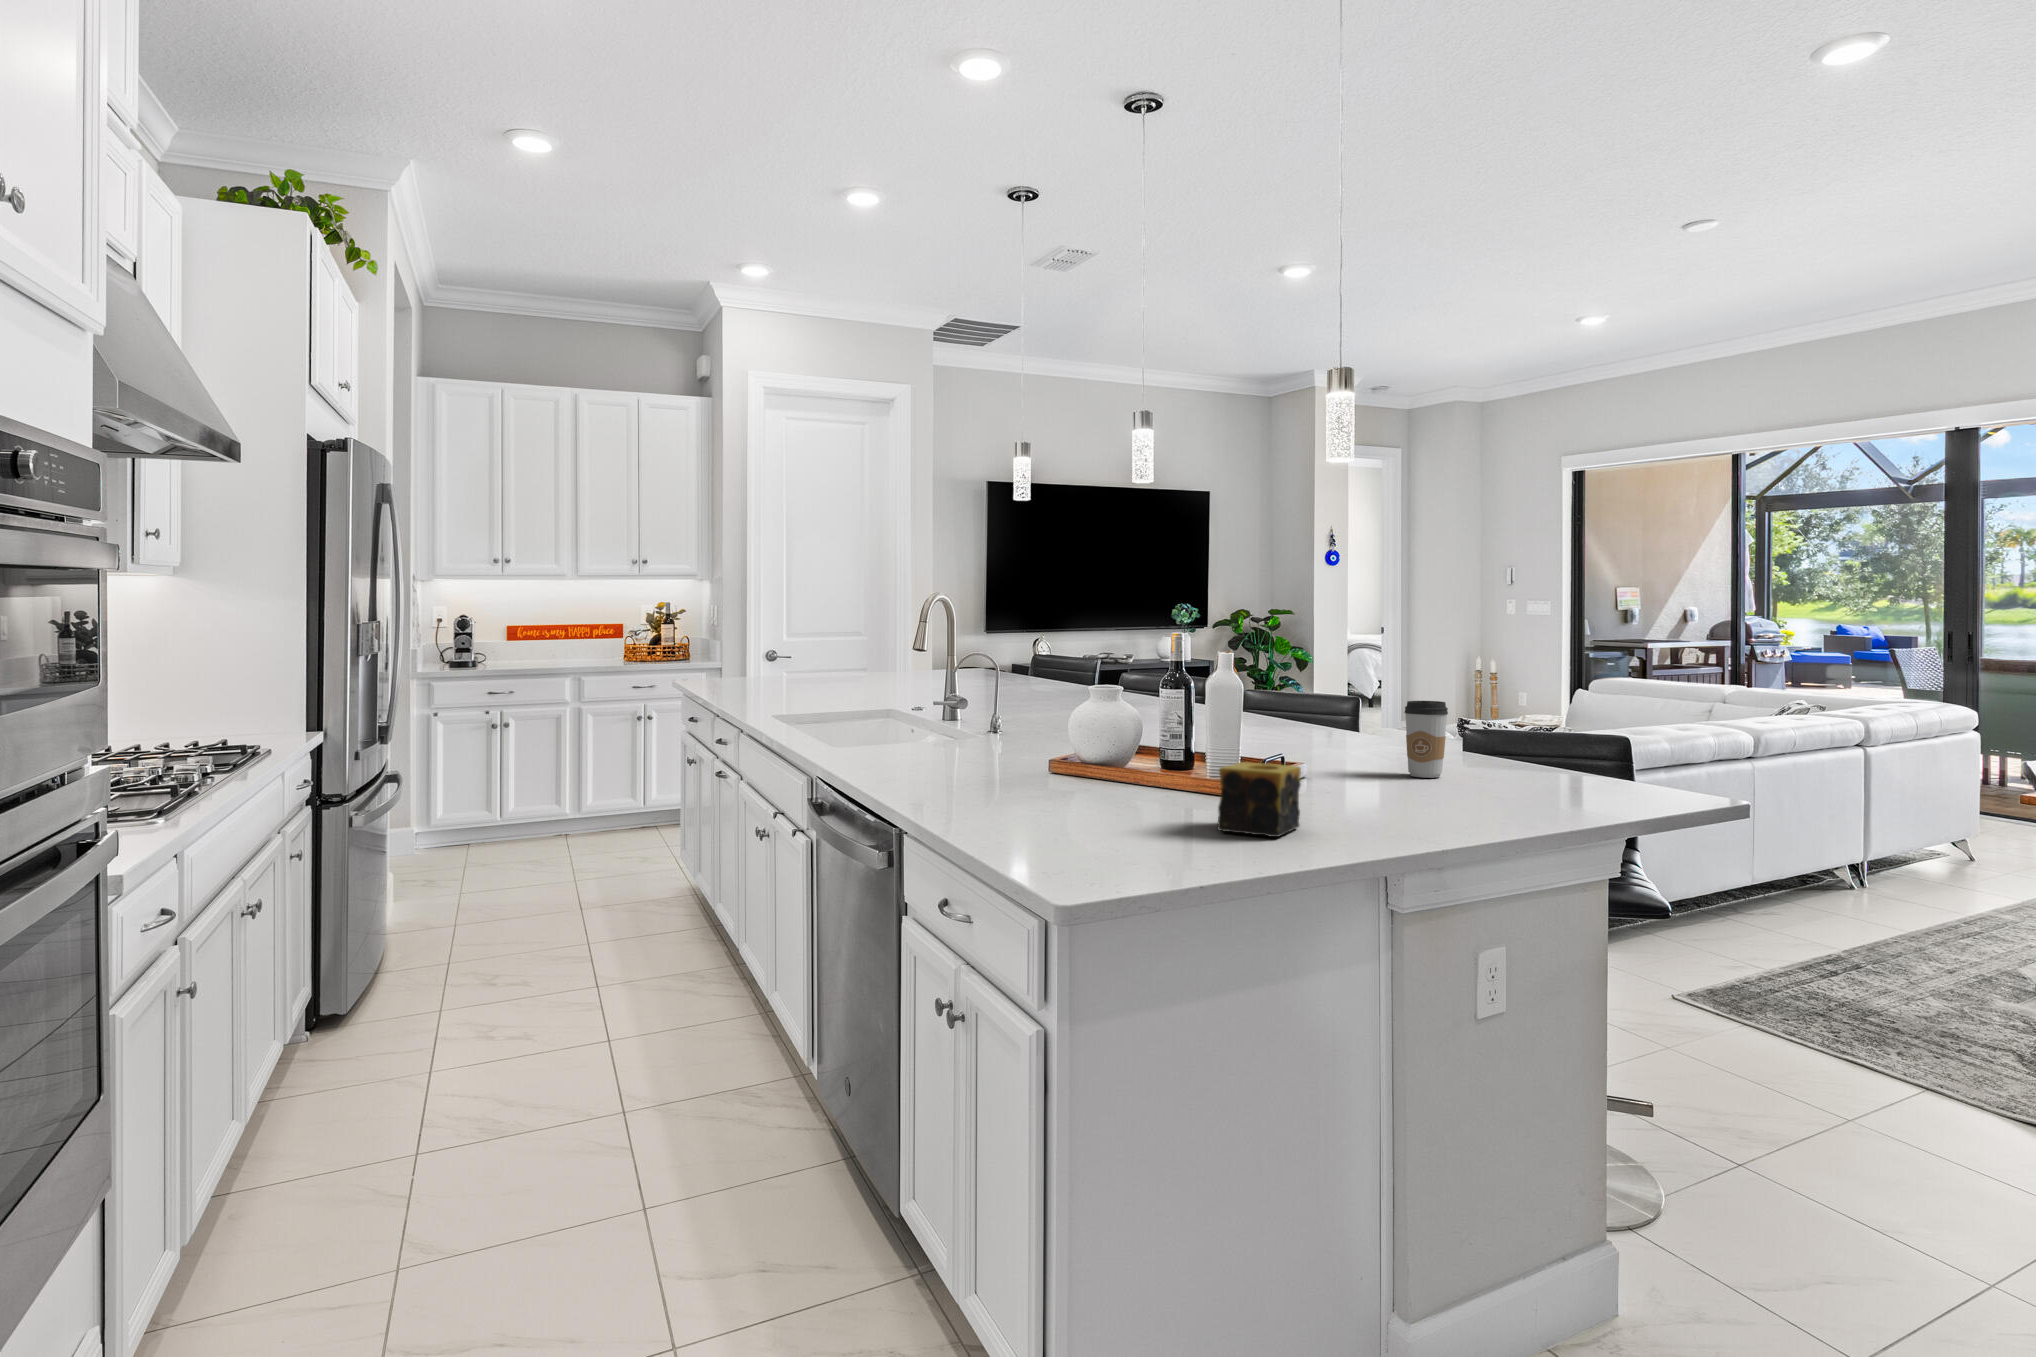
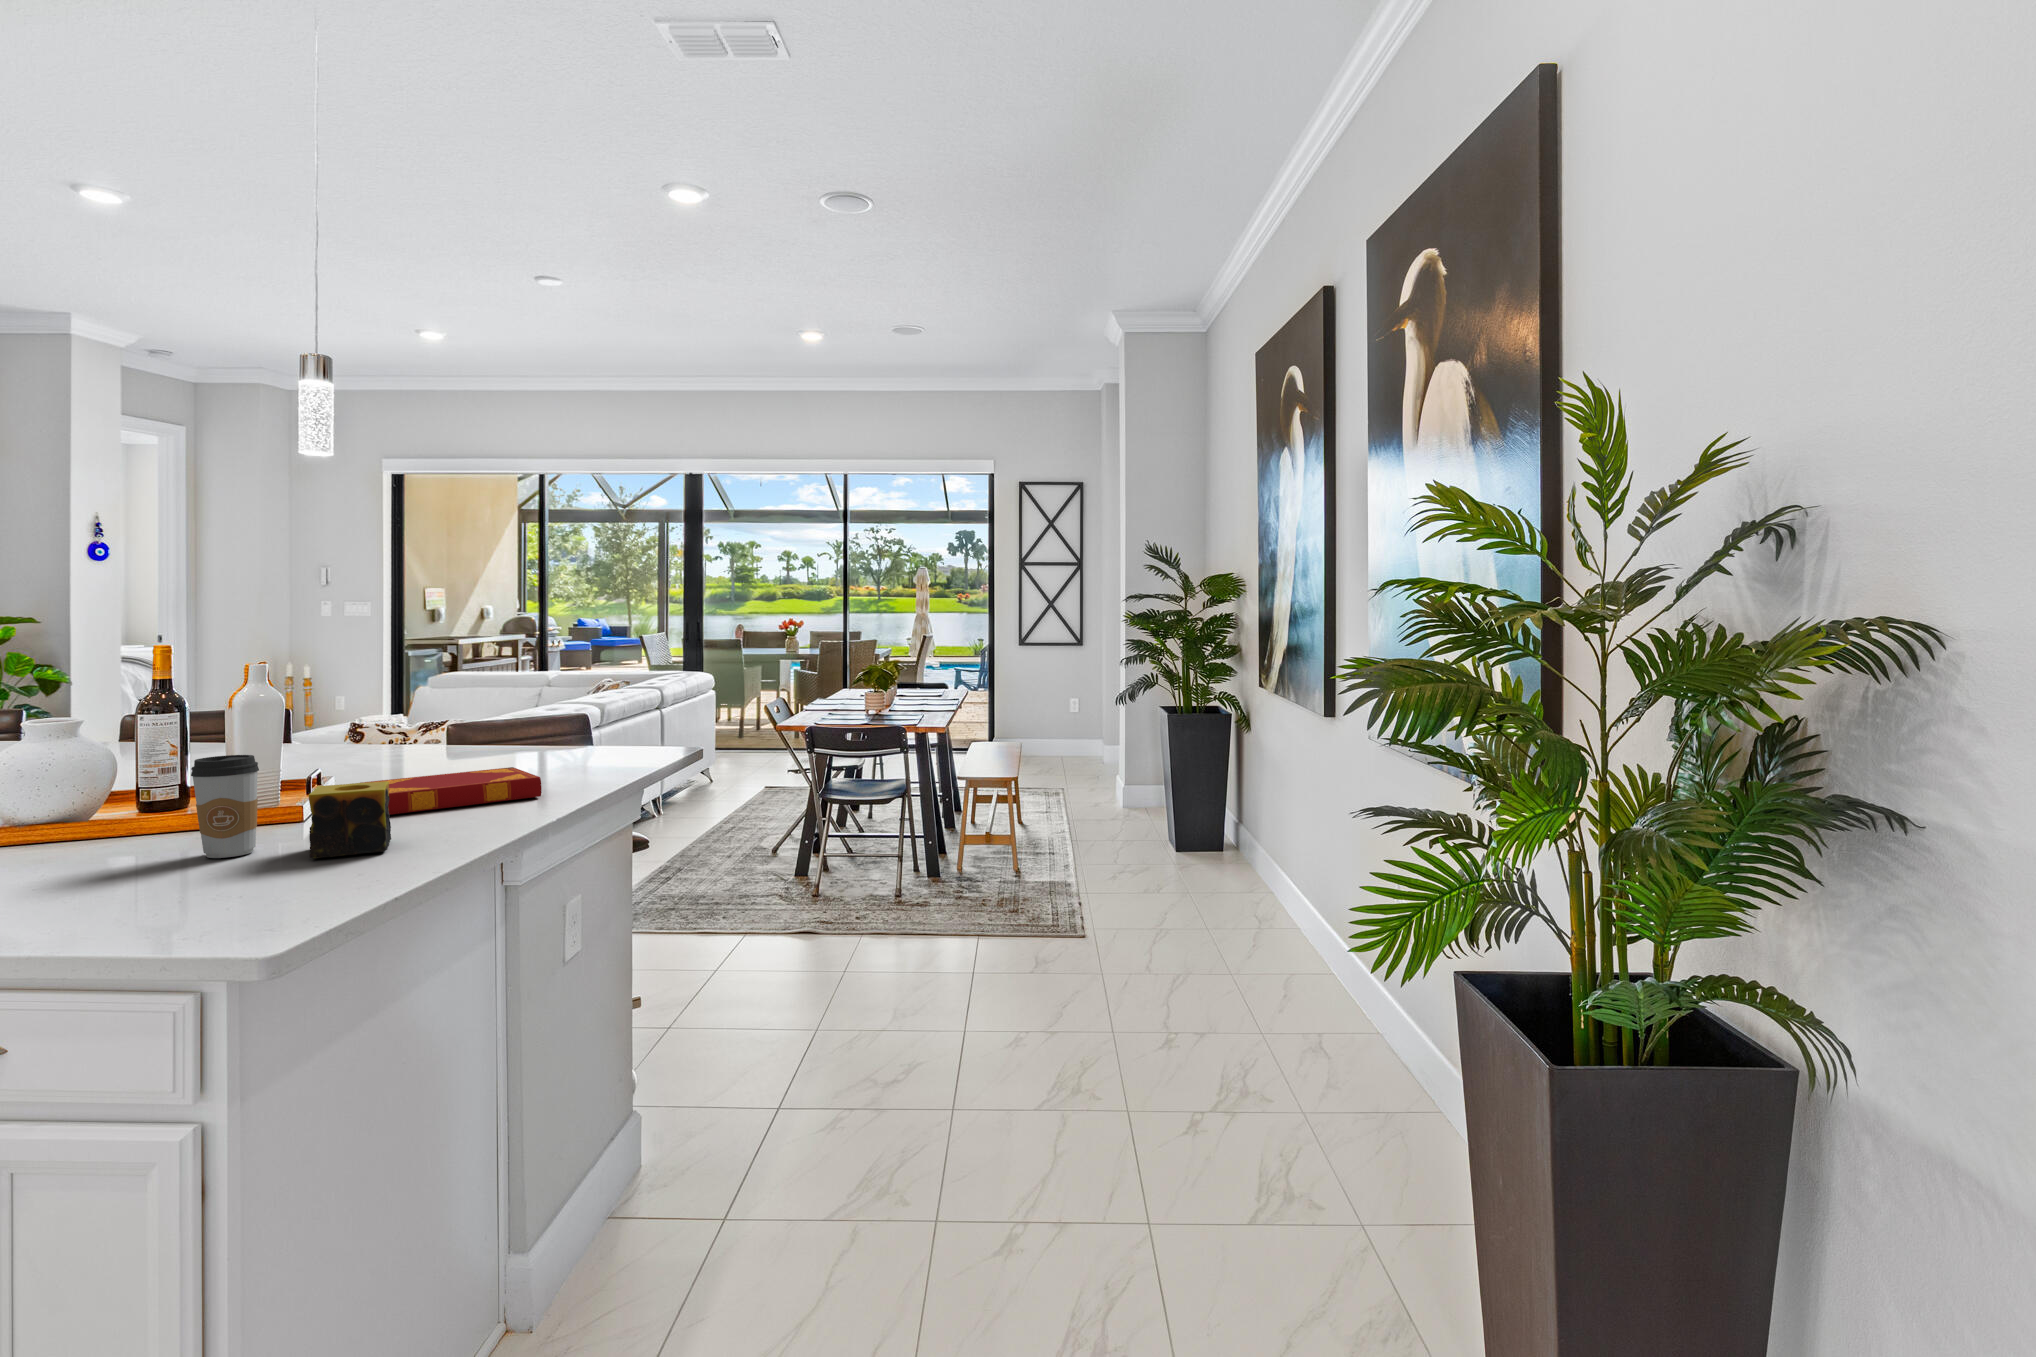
coffee cup: present [1405,701,1448,778] -> present [191,755,259,858]
hardback book: none [1321,769,1494,813] -> present [365,767,541,815]

